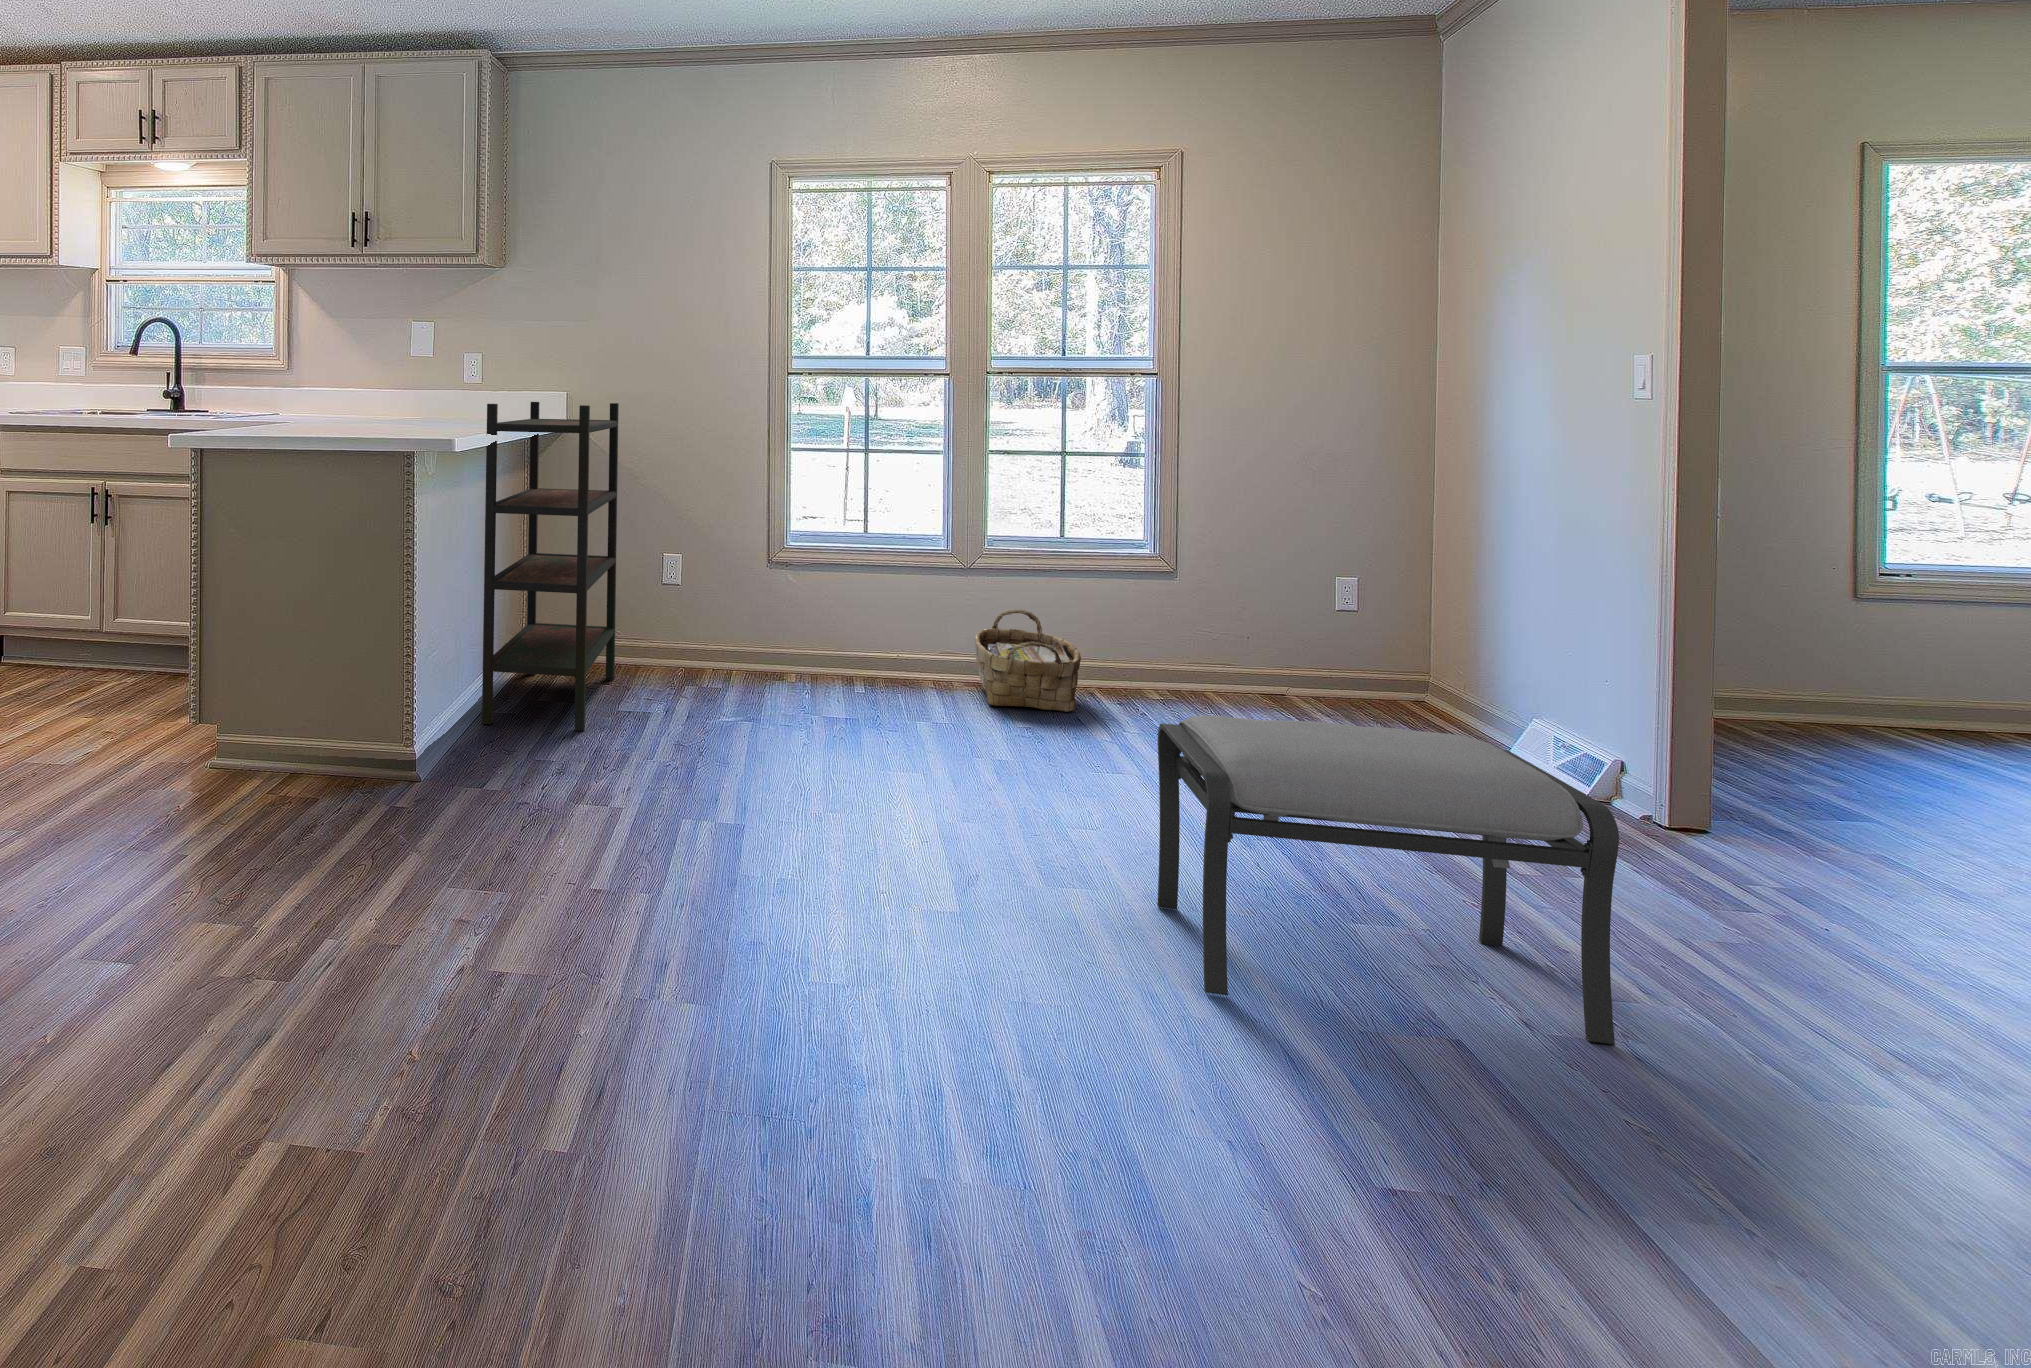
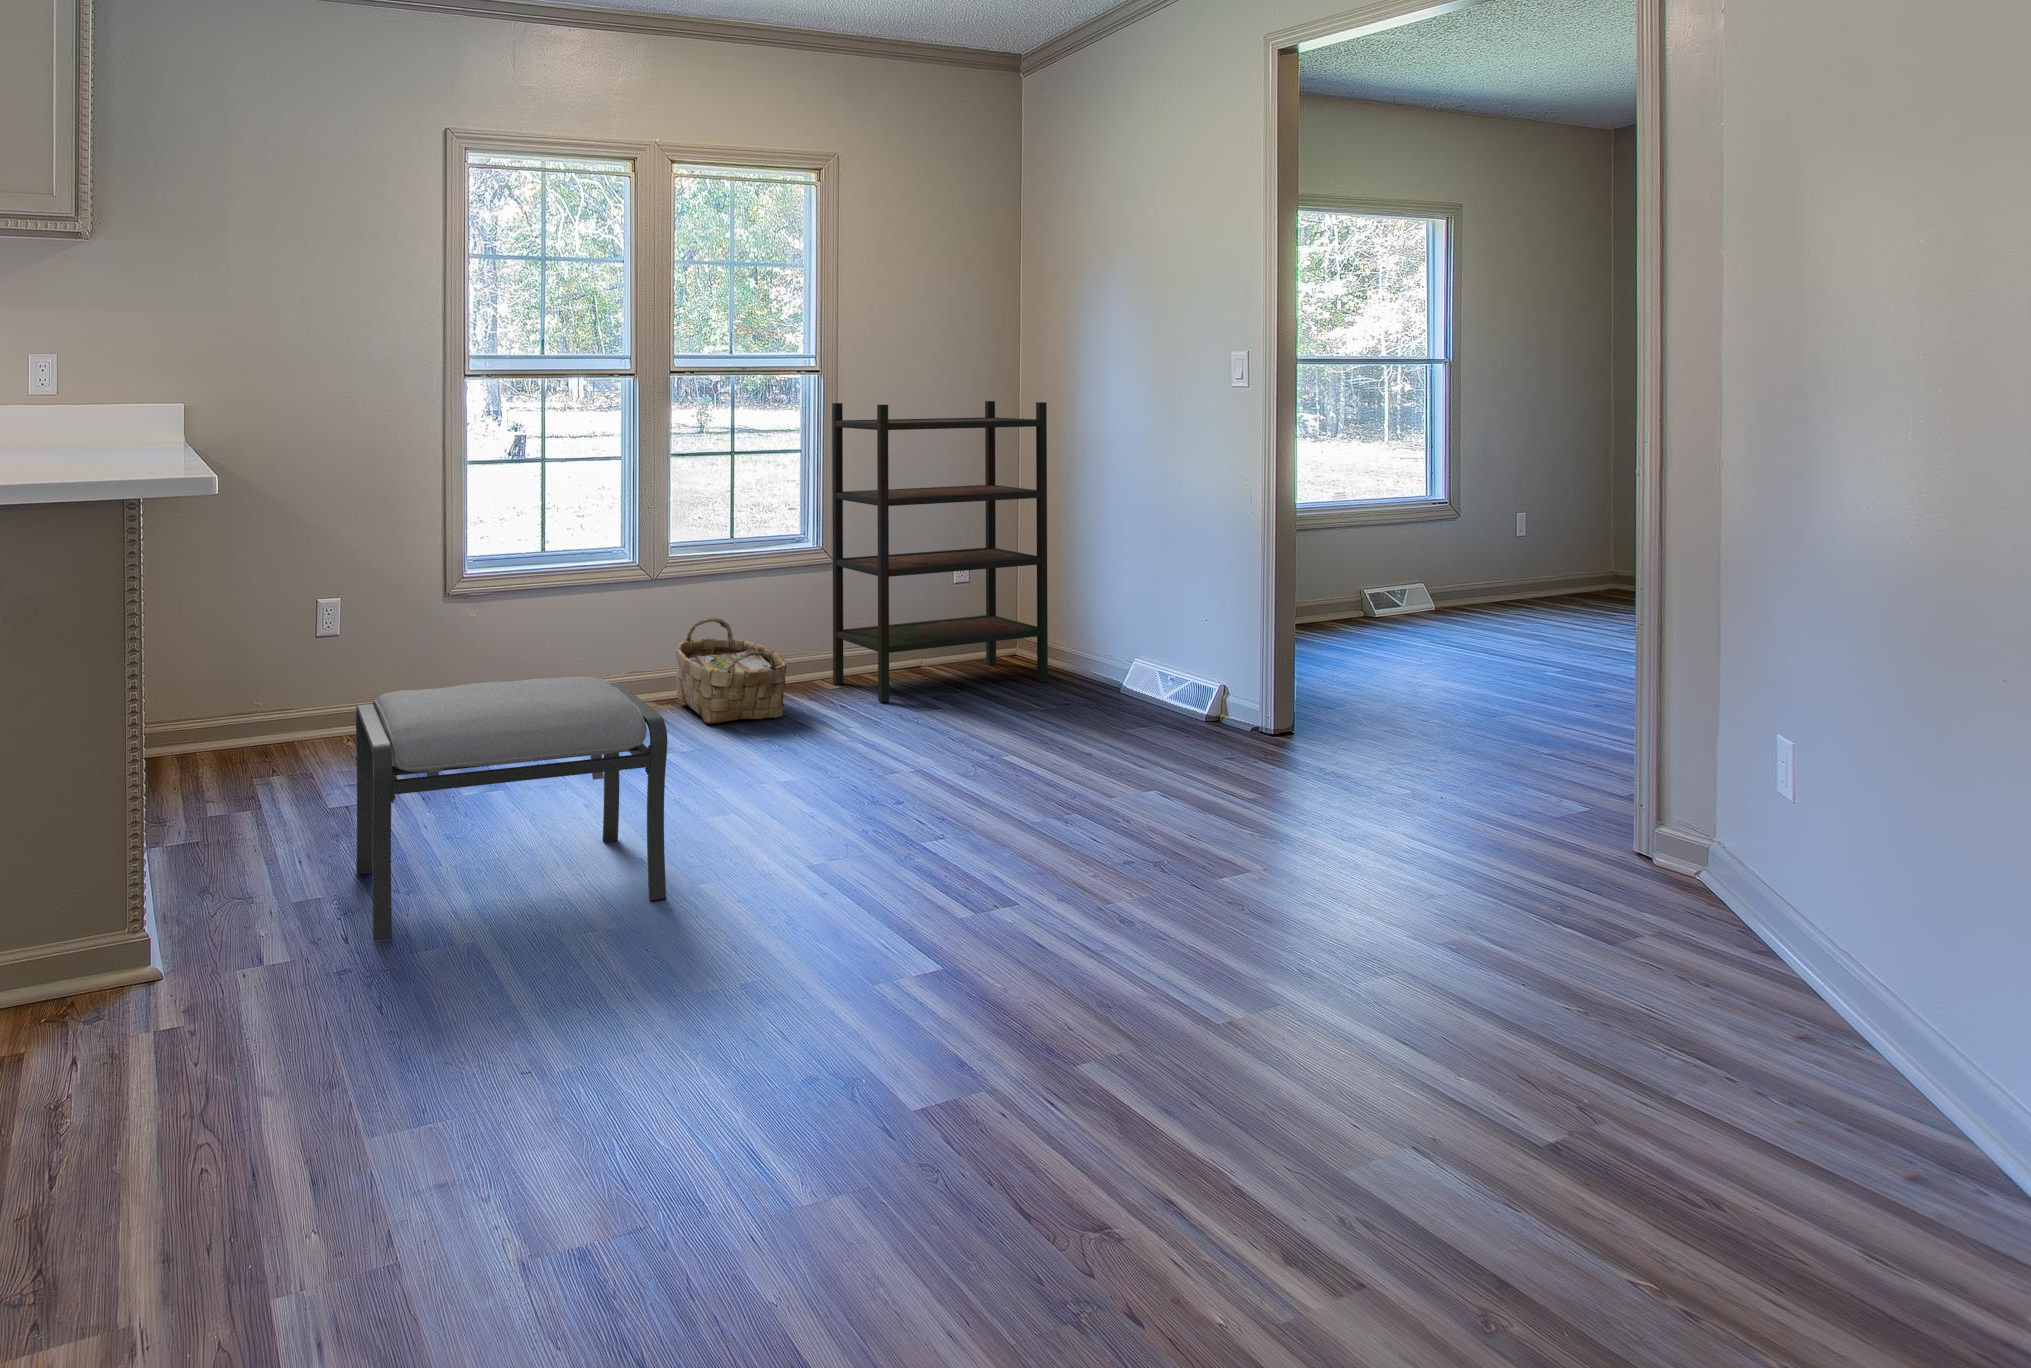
bookshelf: present [482,402,619,731] -> present [832,401,1048,702]
ottoman: present [1157,715,1619,1045] -> present [356,676,667,941]

